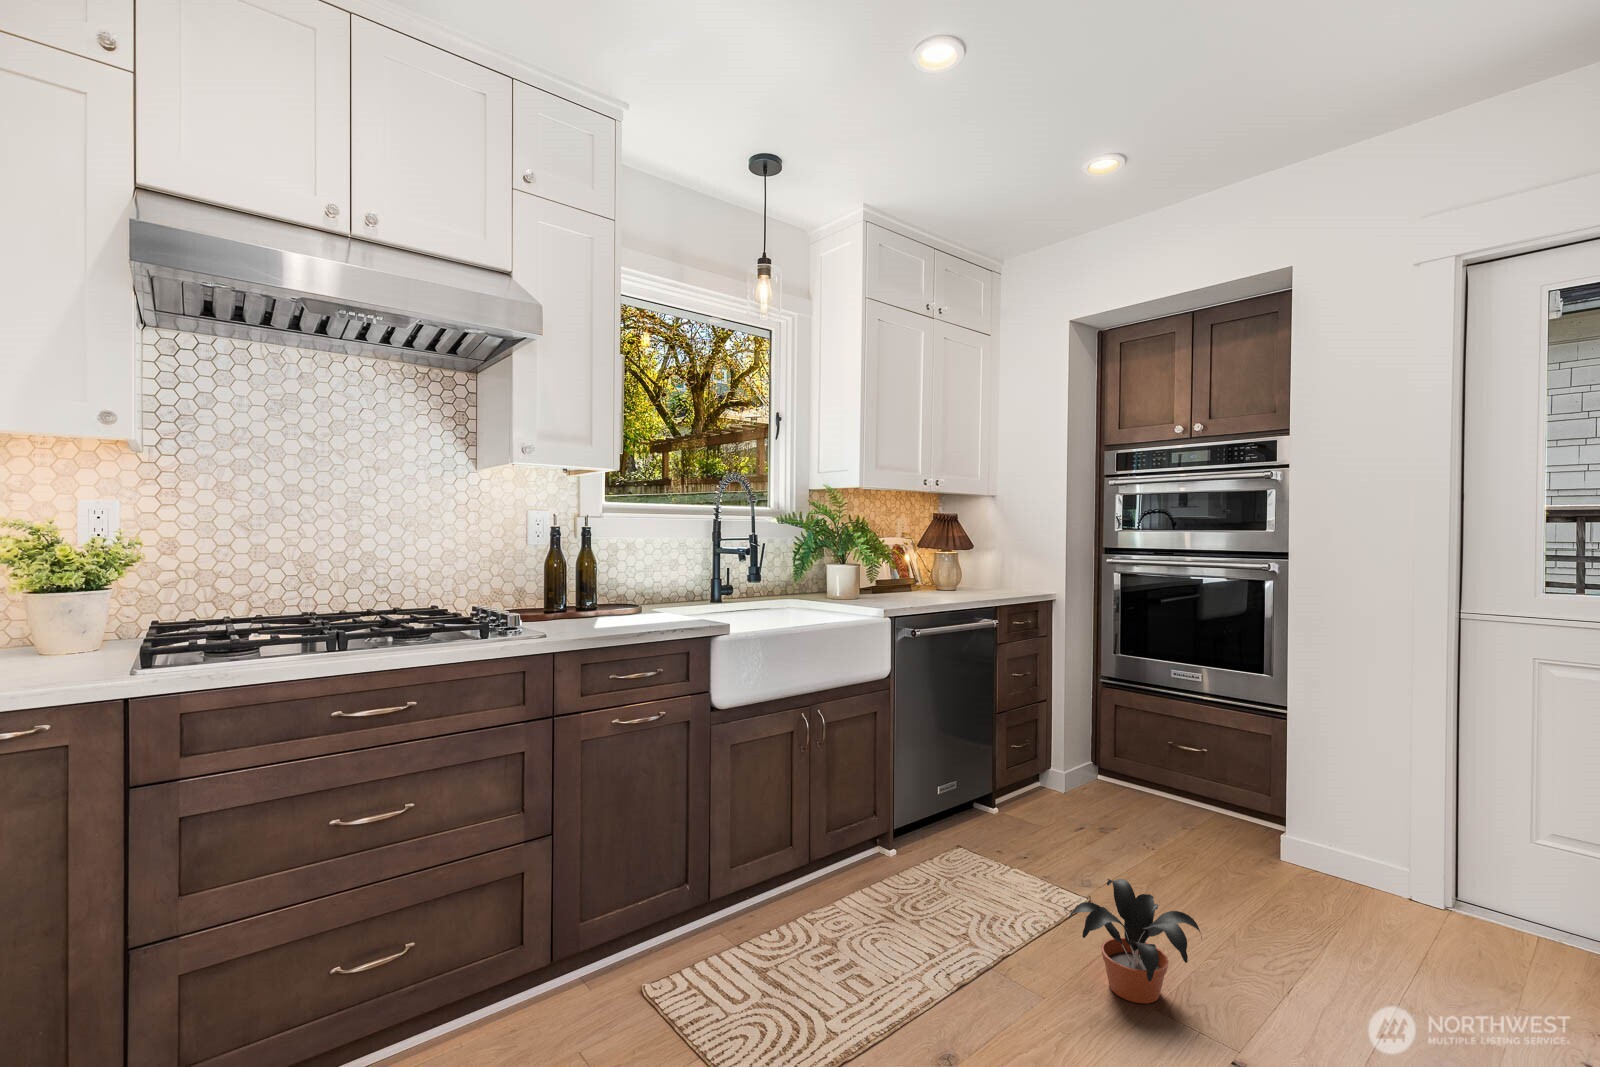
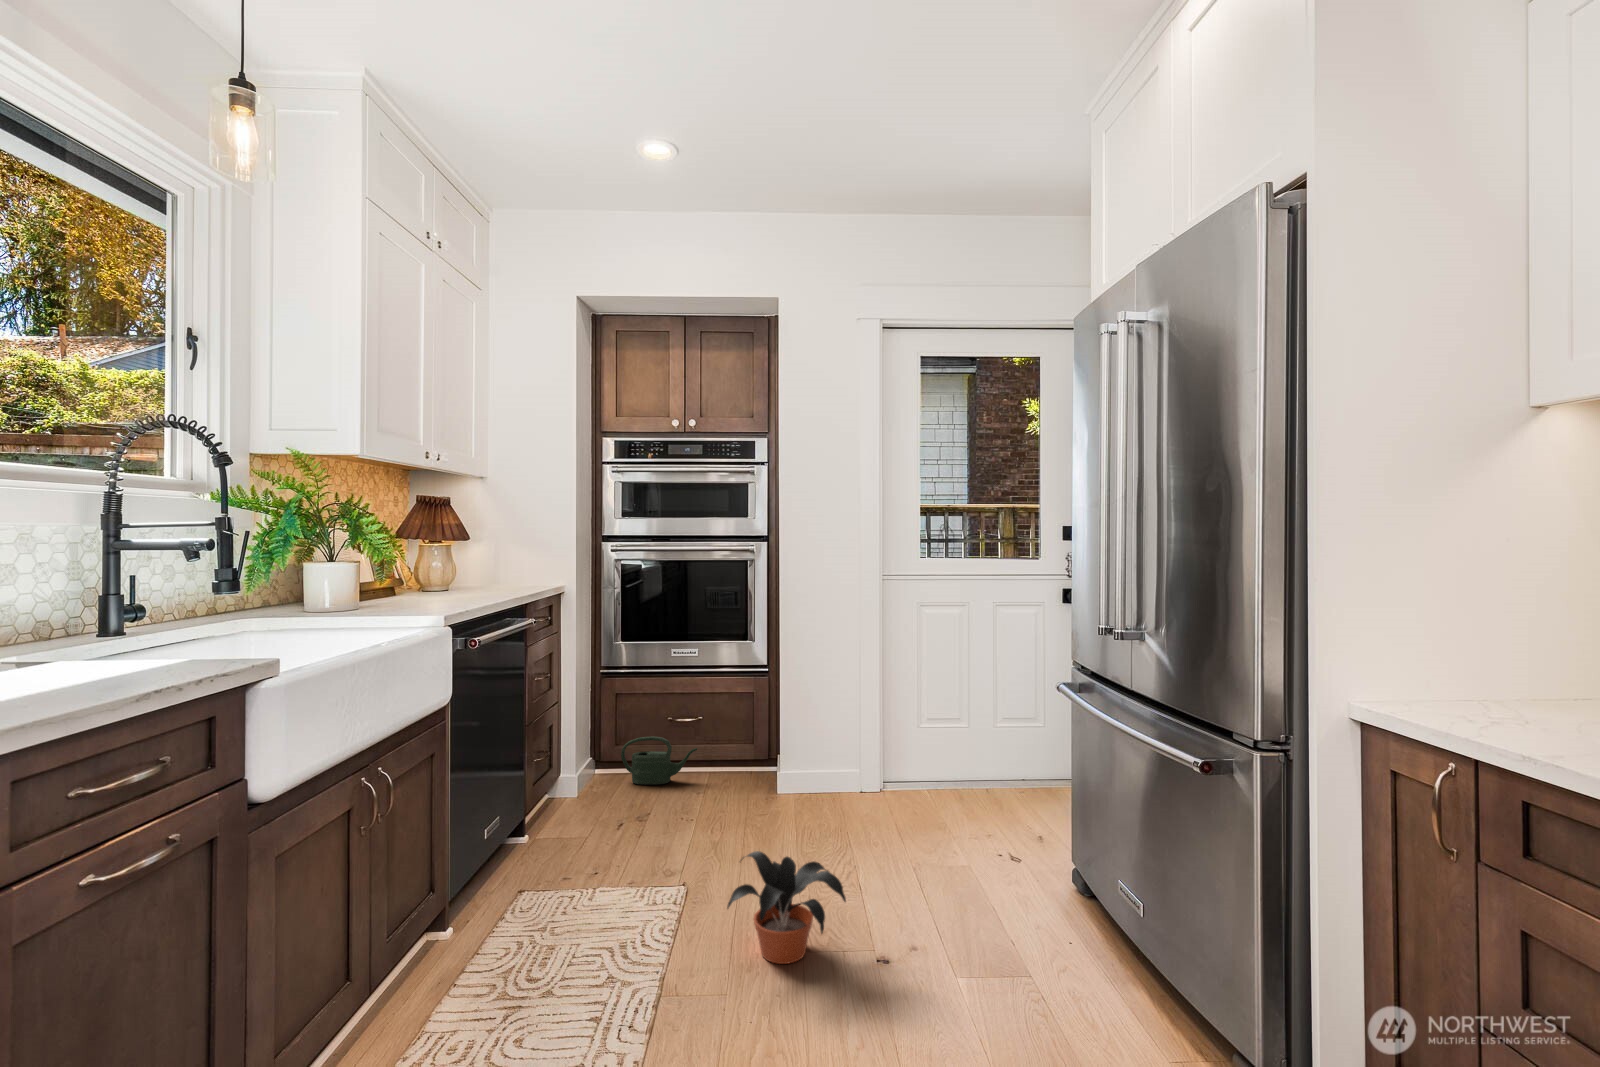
watering can: none [1115,753,1195,807] -> present [621,736,697,785]

